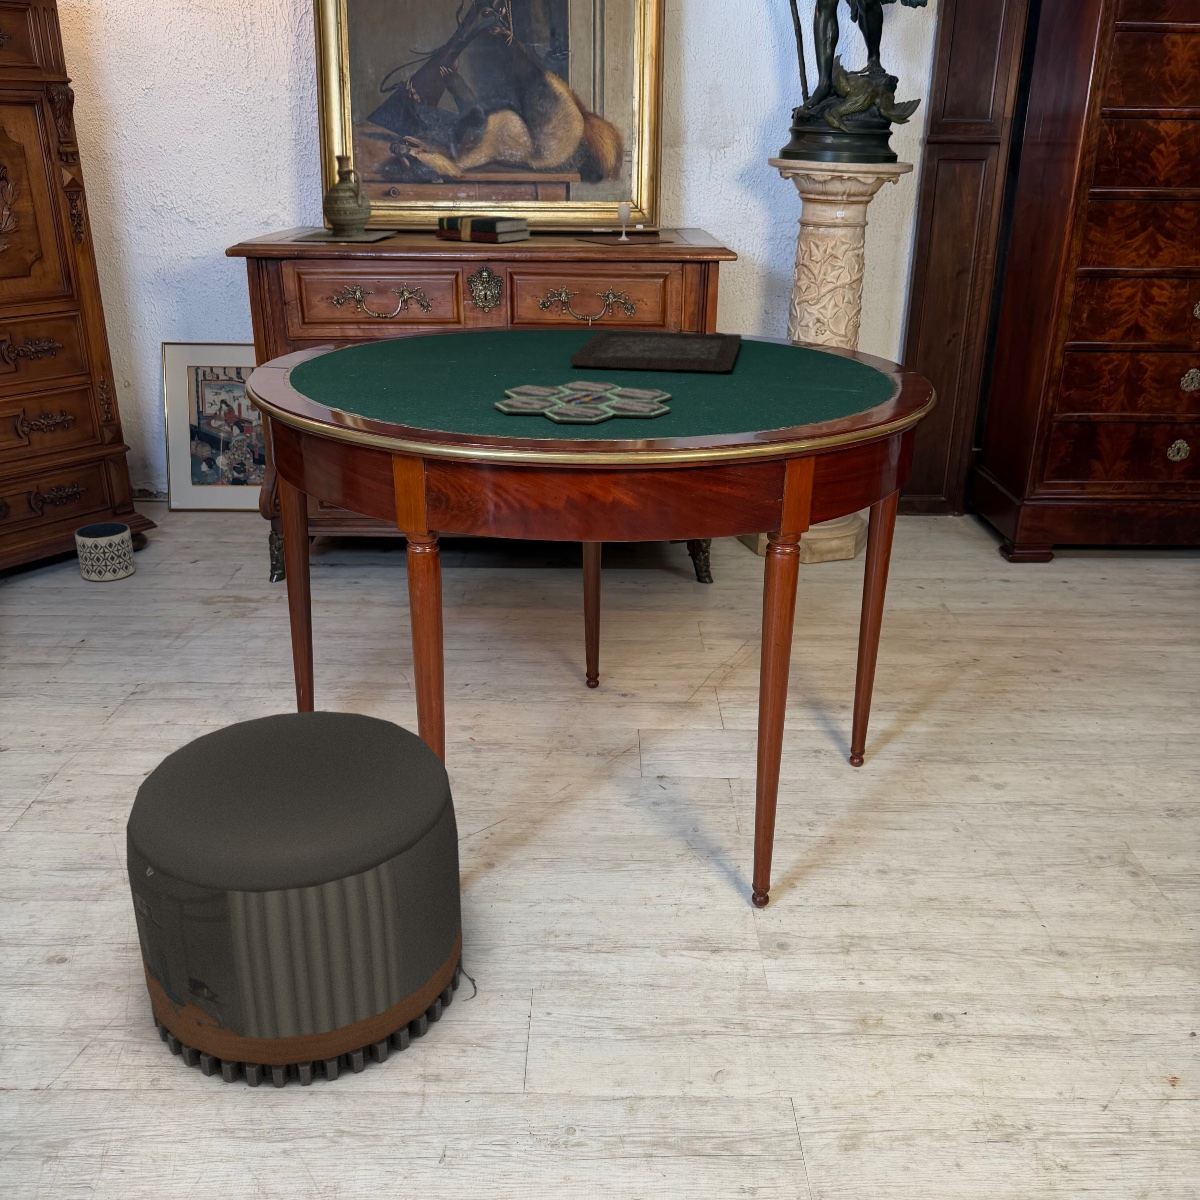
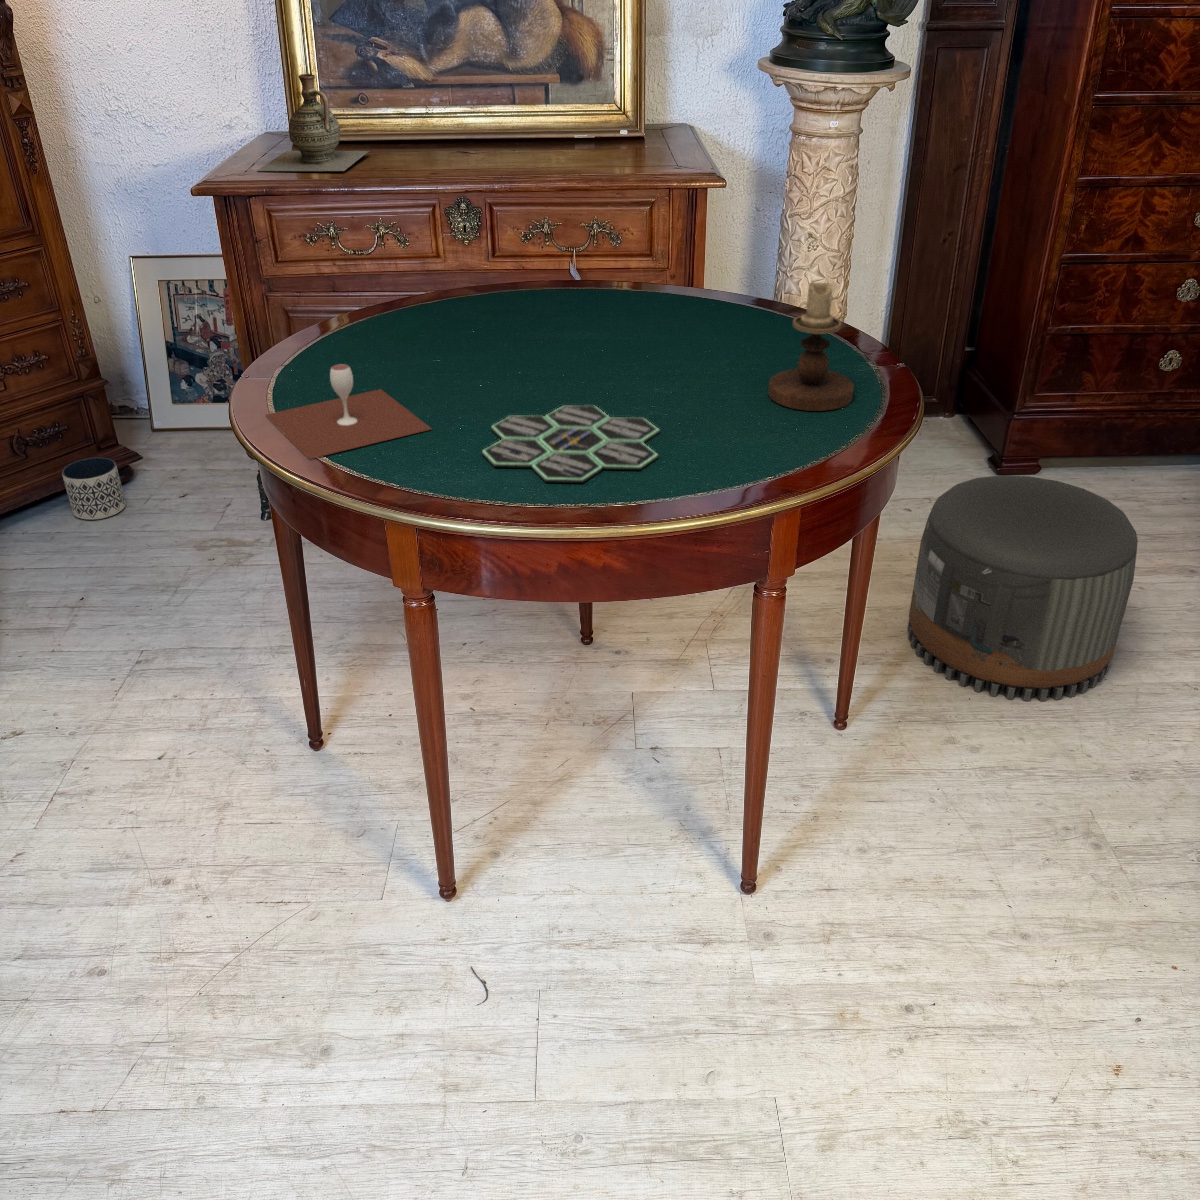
wine glass: present [575,205,674,245] -> present [266,364,431,459]
hardback book: present [435,215,530,243] -> none [409,130,510,170]
candlestick: none [780,267,865,390] -> present [768,283,854,411]
tray: present [570,331,742,371] -> none [556,310,730,379]
pouf: present [126,711,462,1087] -> present [908,475,1138,701]

